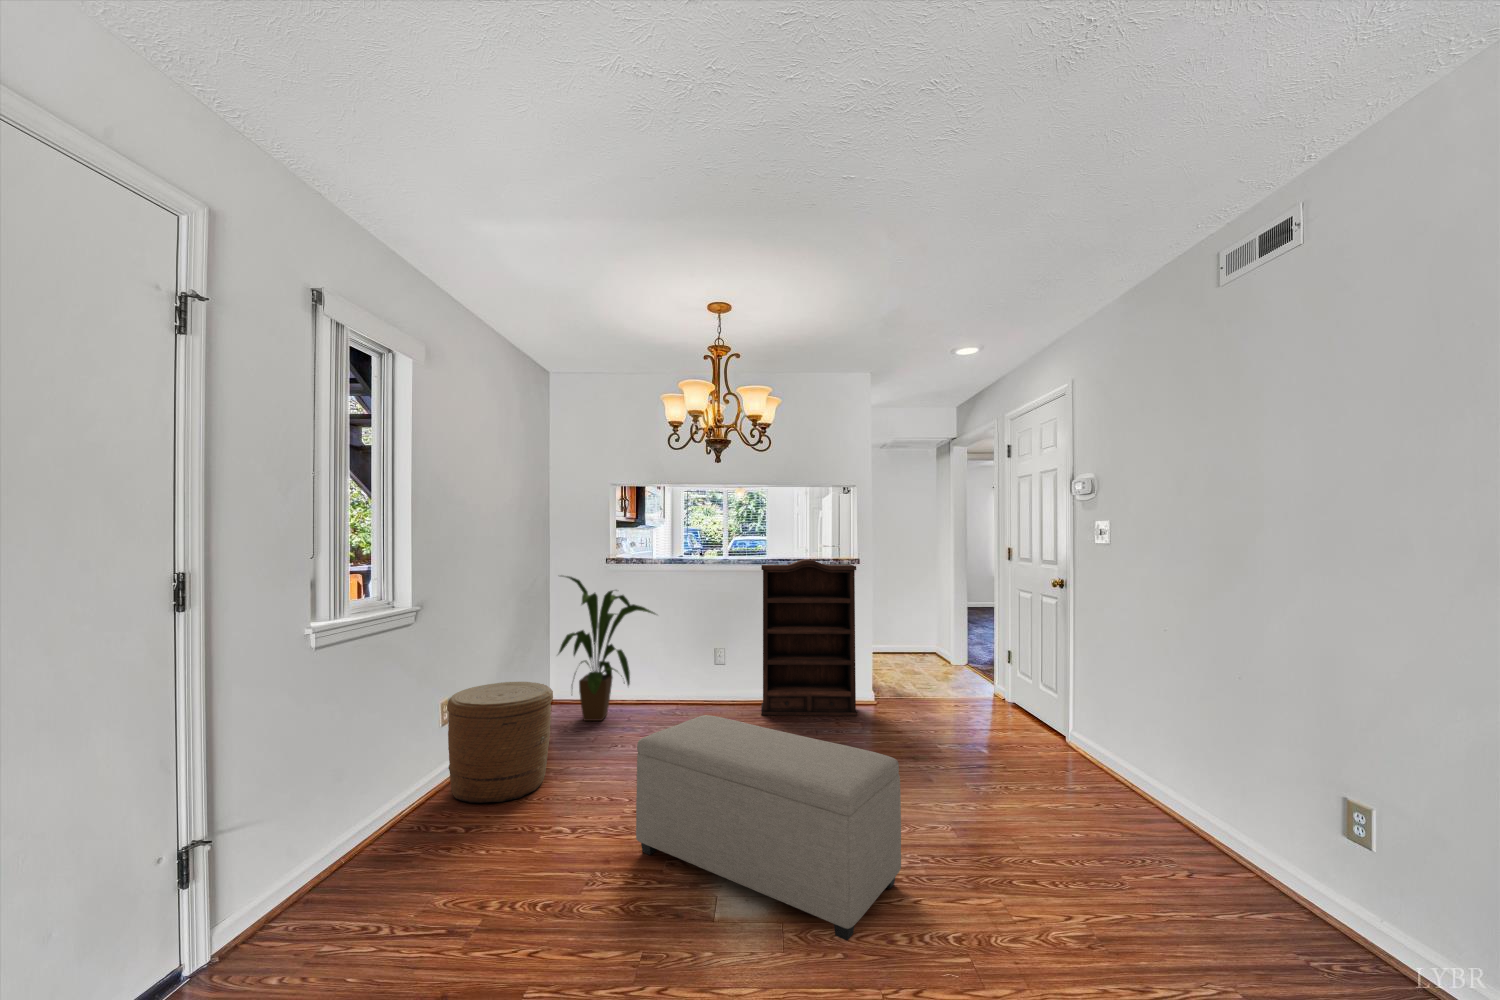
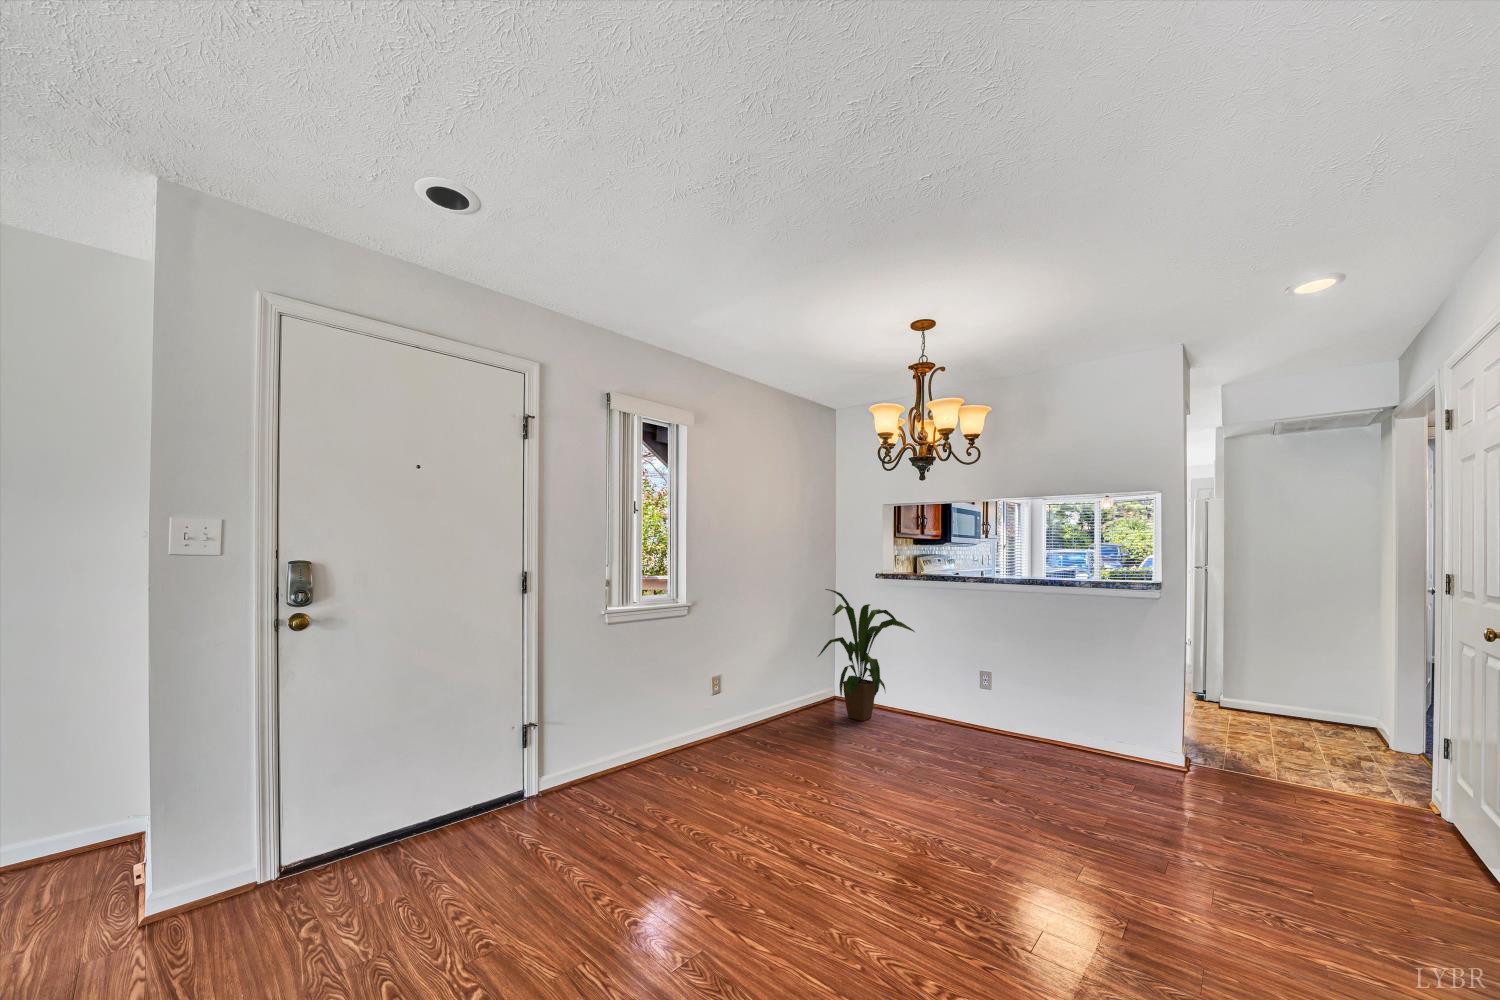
bookshelf: present [761,559,858,716] -> none [1014,584,1151,778]
woven basket: present [447,682,553,803] -> none [709,669,784,761]
ottoman: present [636,715,901,941] -> none [784,722,989,960]

